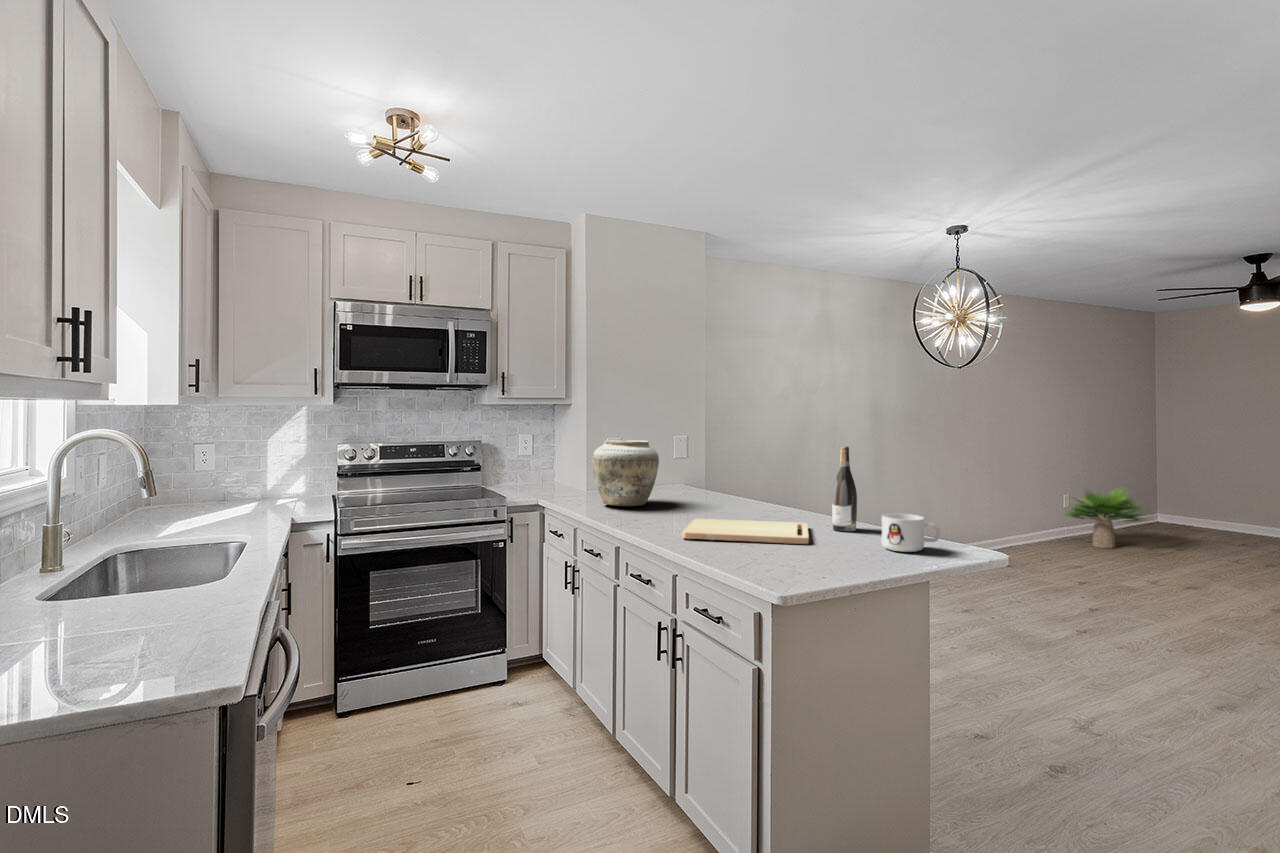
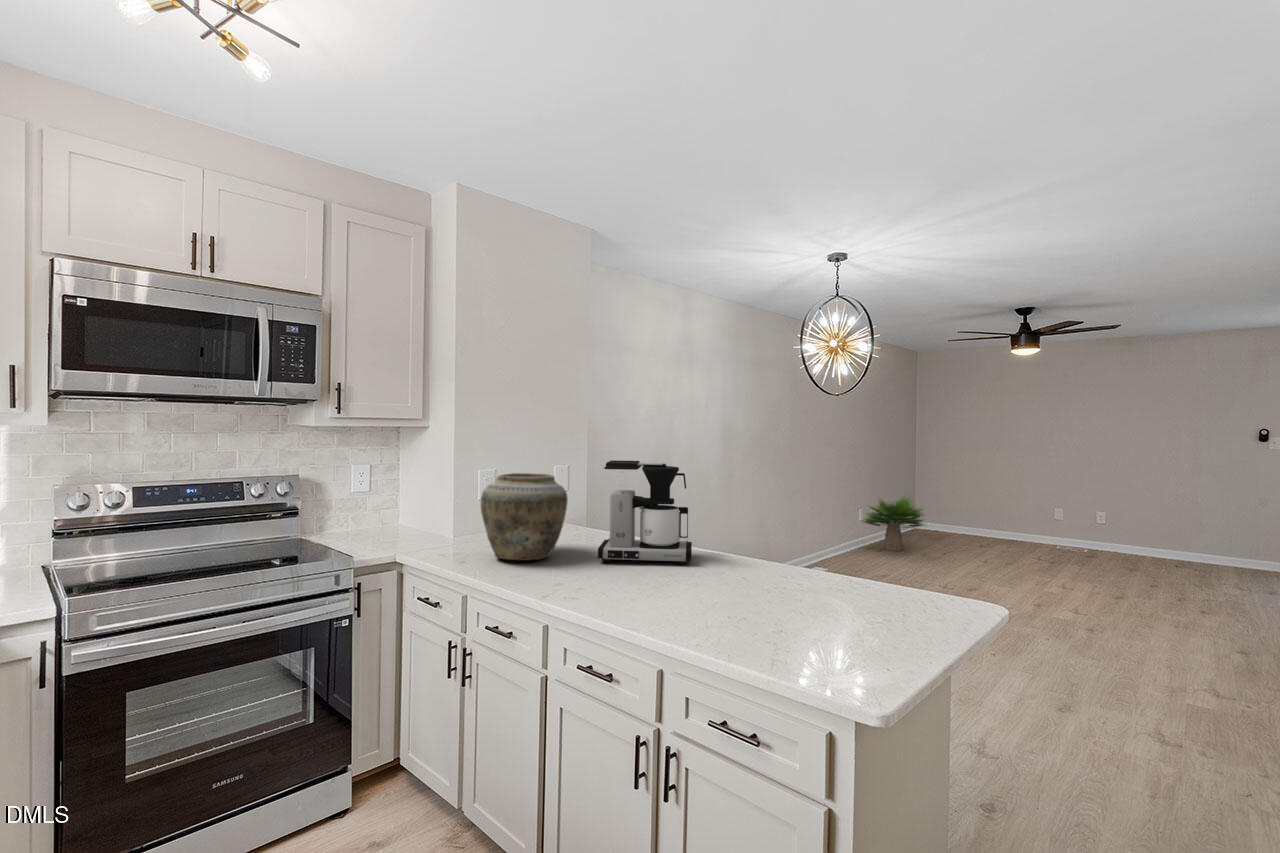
coffee maker: none [676,430,760,514] -> present [598,460,692,564]
wine bottle: present [832,447,857,531] -> none [805,485,833,585]
mug: present [881,514,940,552] -> none [889,566,953,614]
cutting board: present [682,519,809,544] -> none [643,576,809,614]

